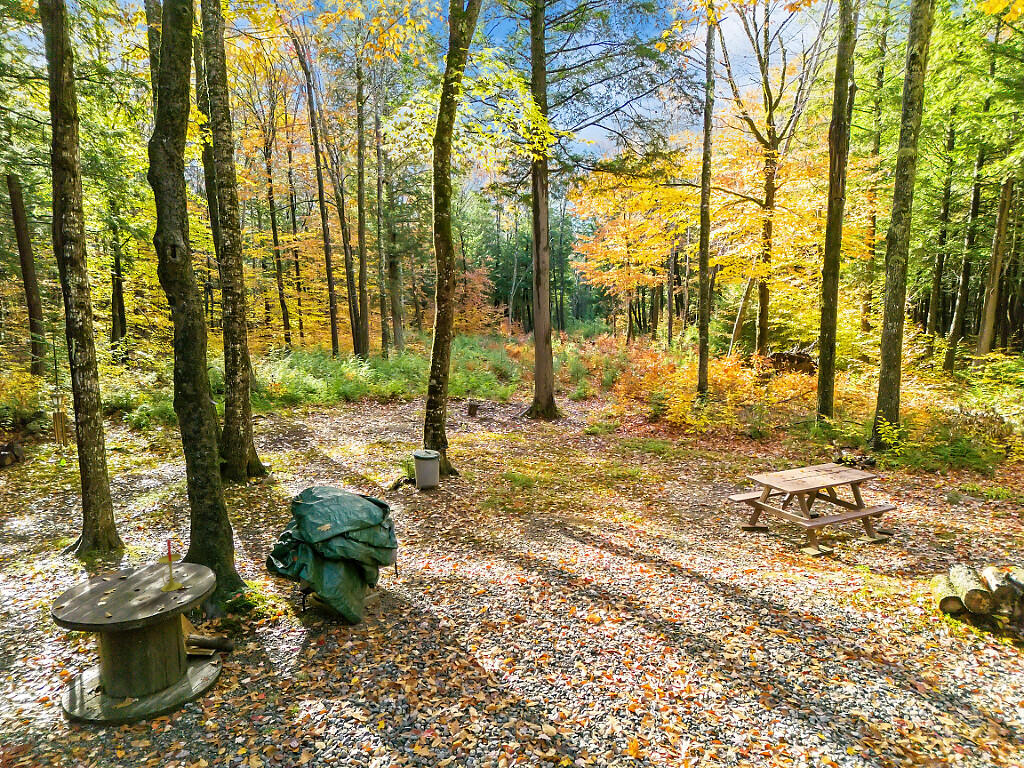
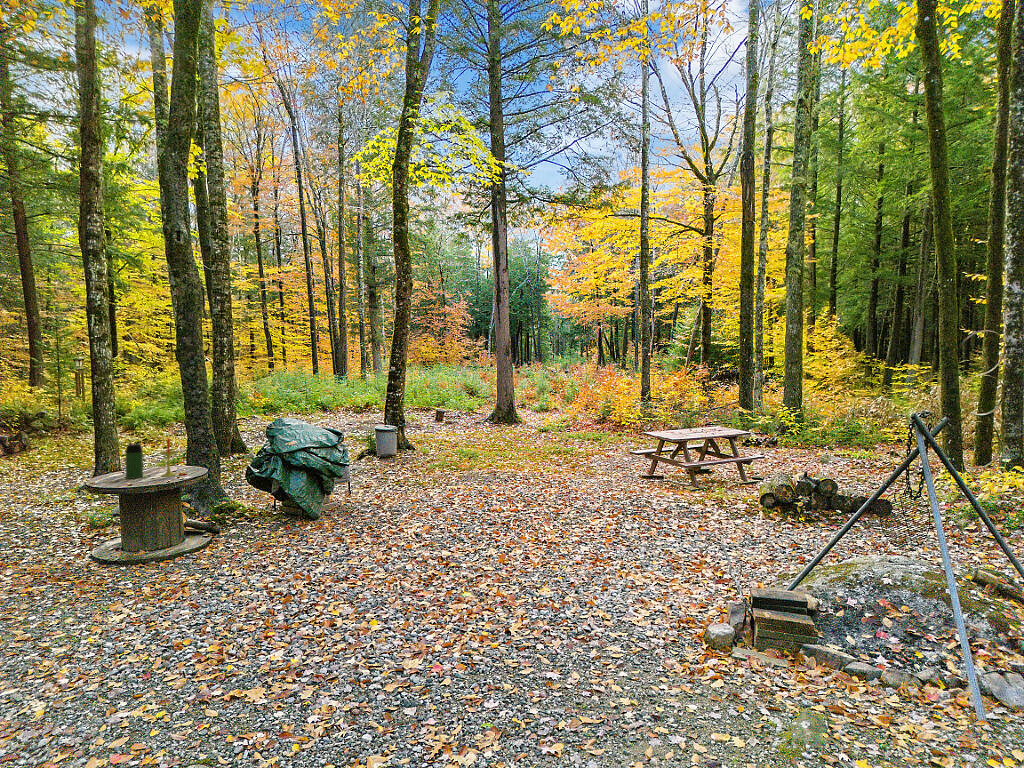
thermos bottle: none [111,545,137,599] -> present [125,440,143,479]

